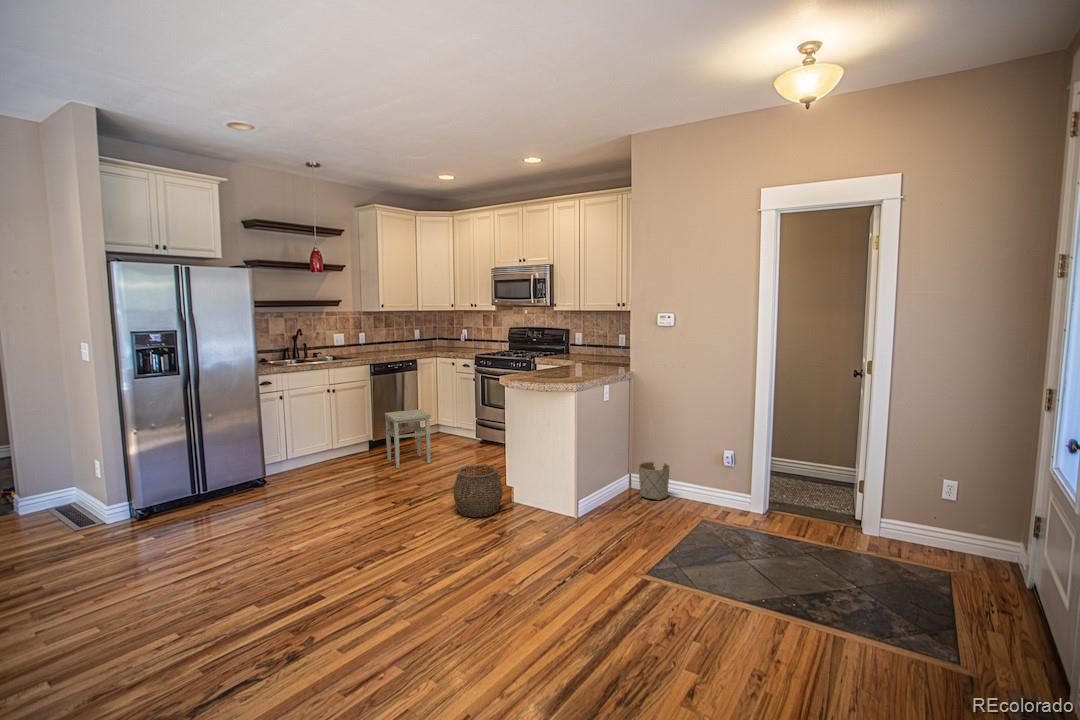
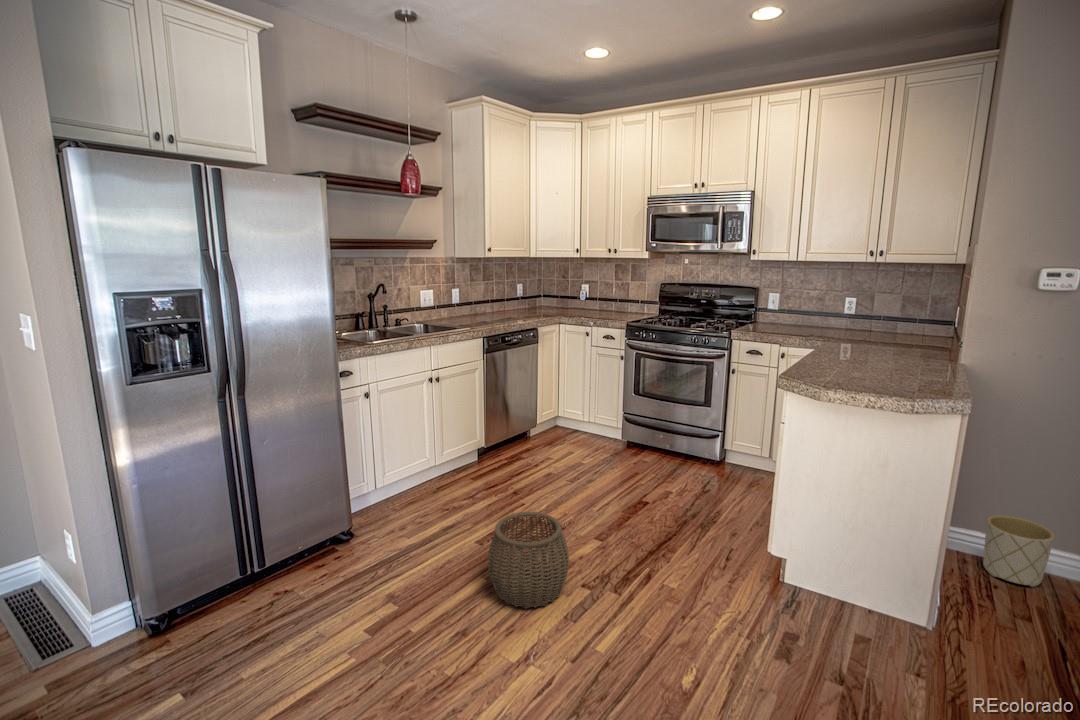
stool: present [384,409,431,468] -> none [513,405,587,499]
woven basket: present [453,465,503,517] -> present [488,512,569,608]

